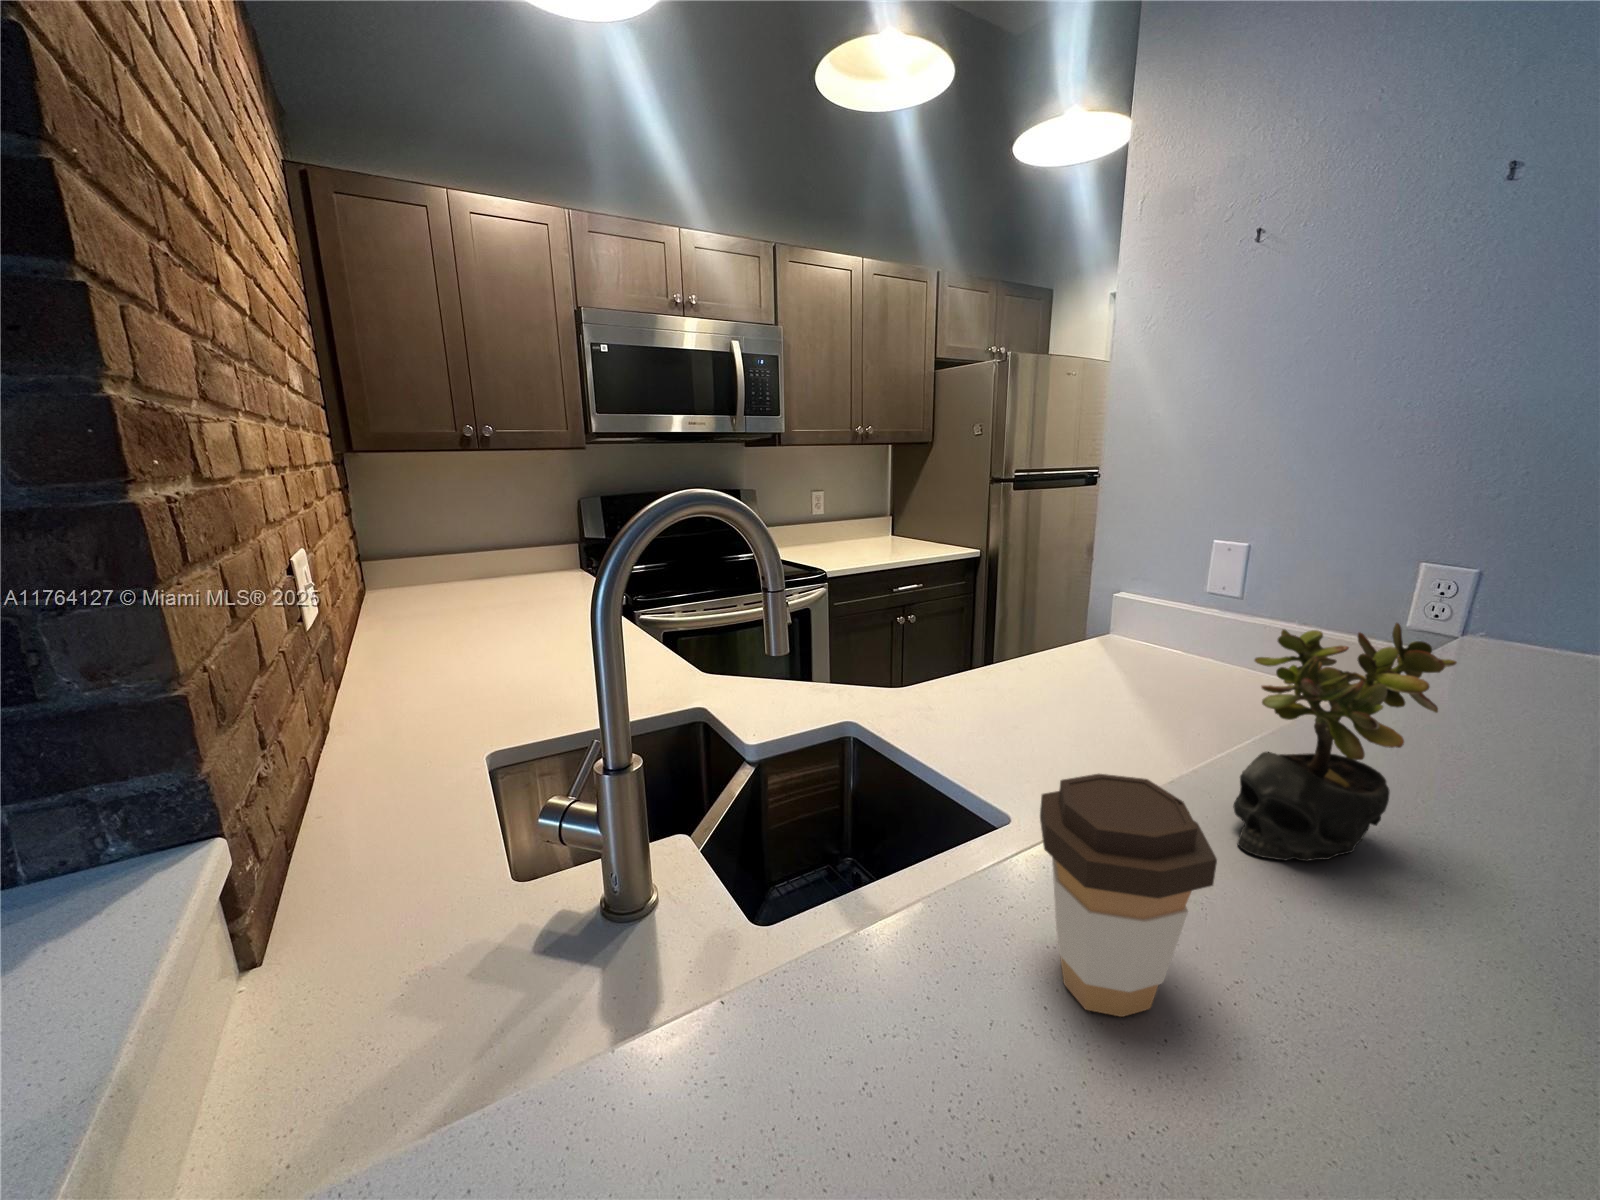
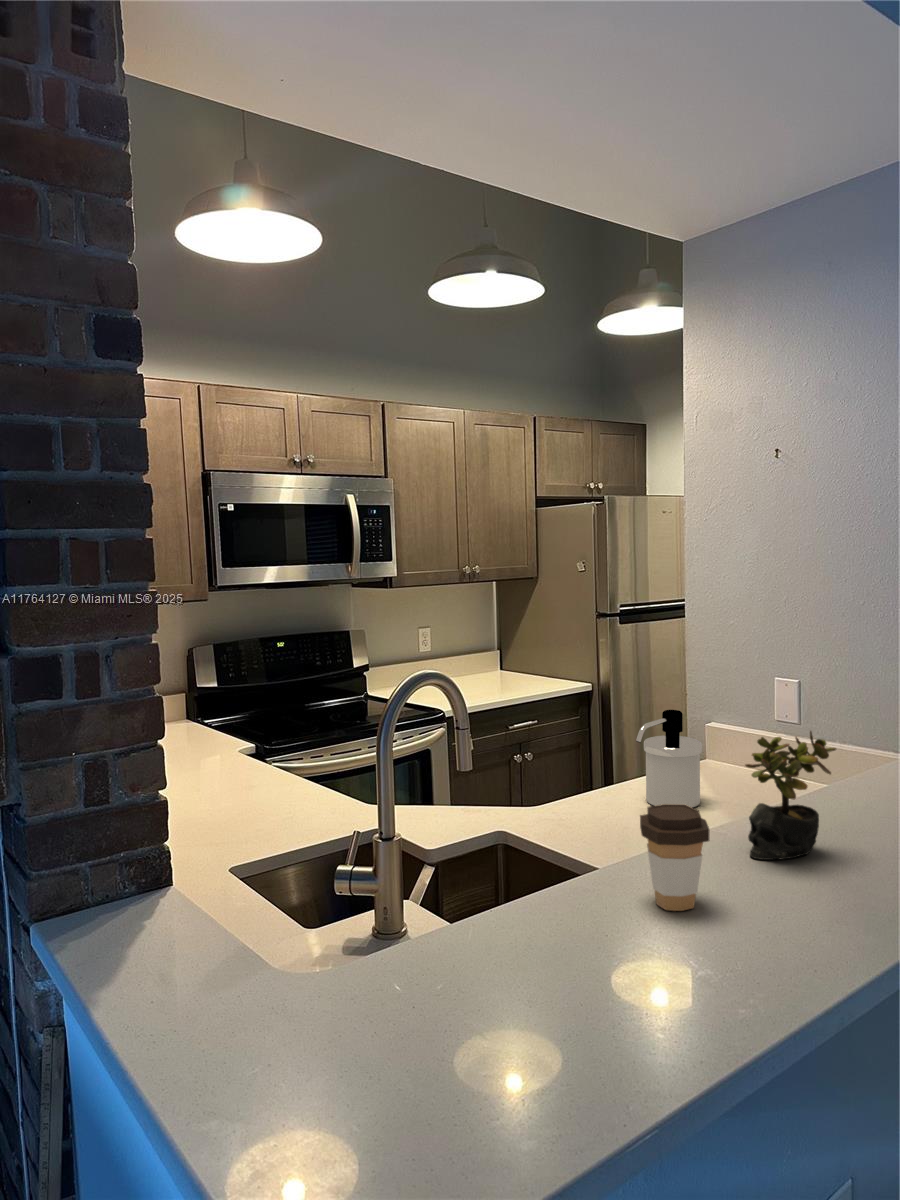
soap dispenser: none [1028,576,1117,705] -> present [636,710,702,807]

